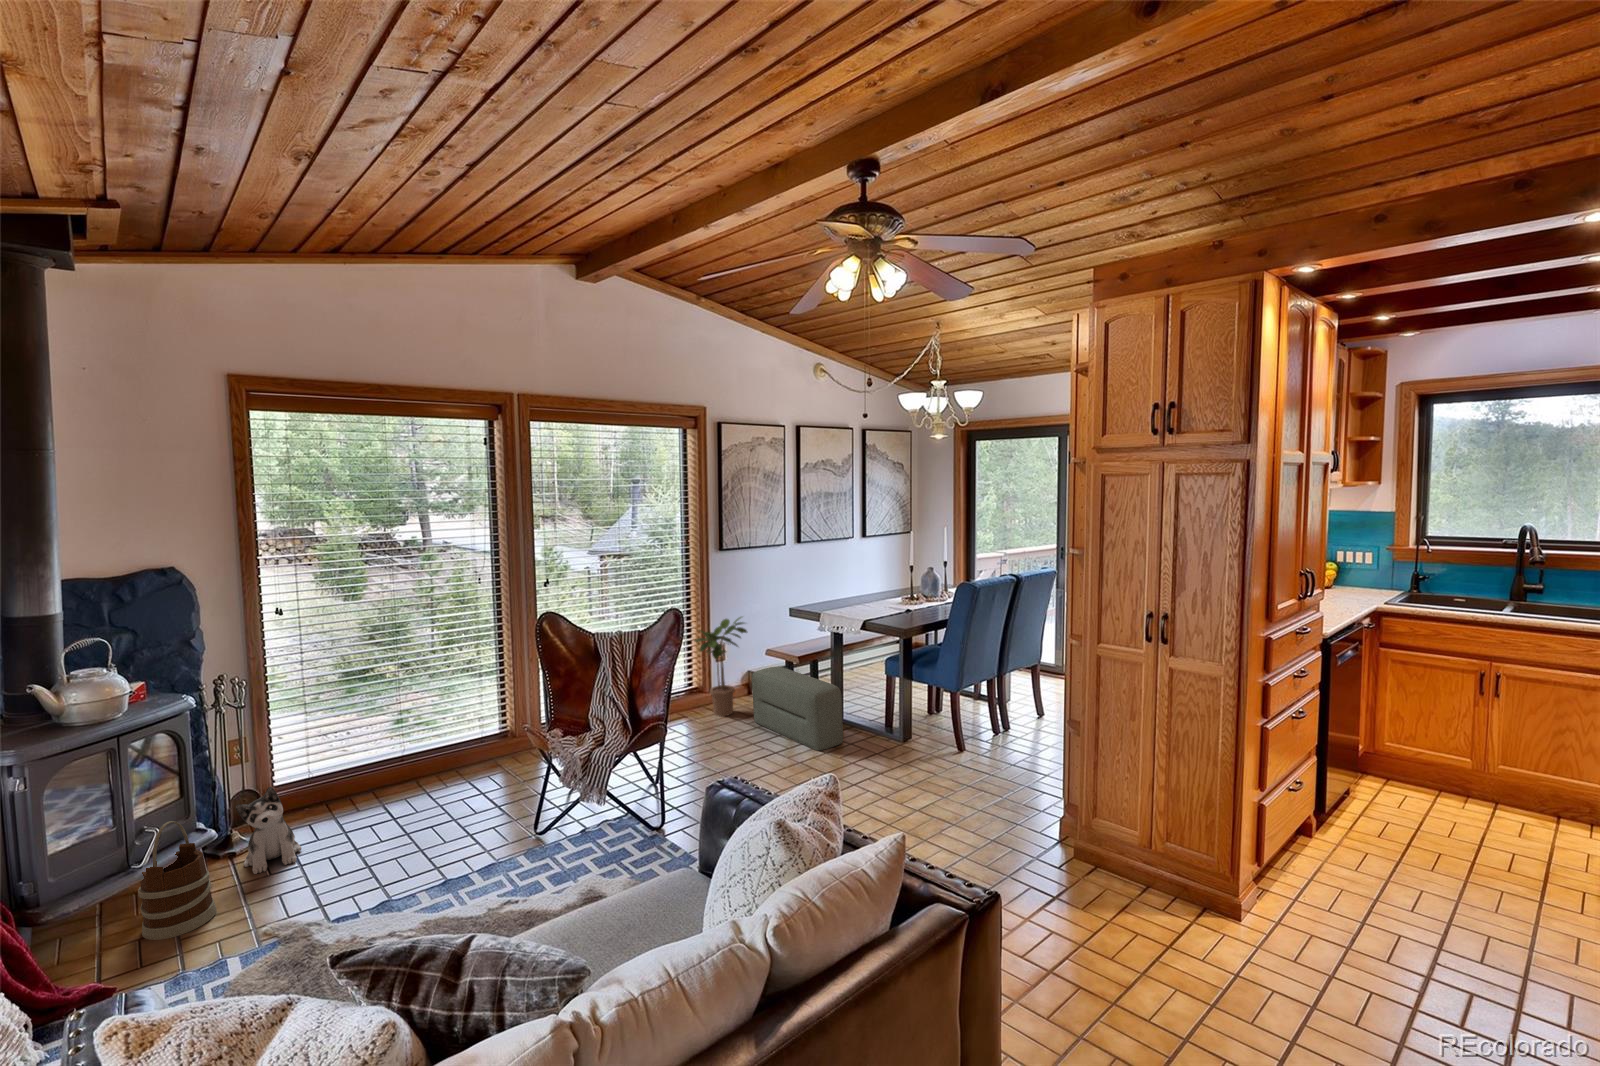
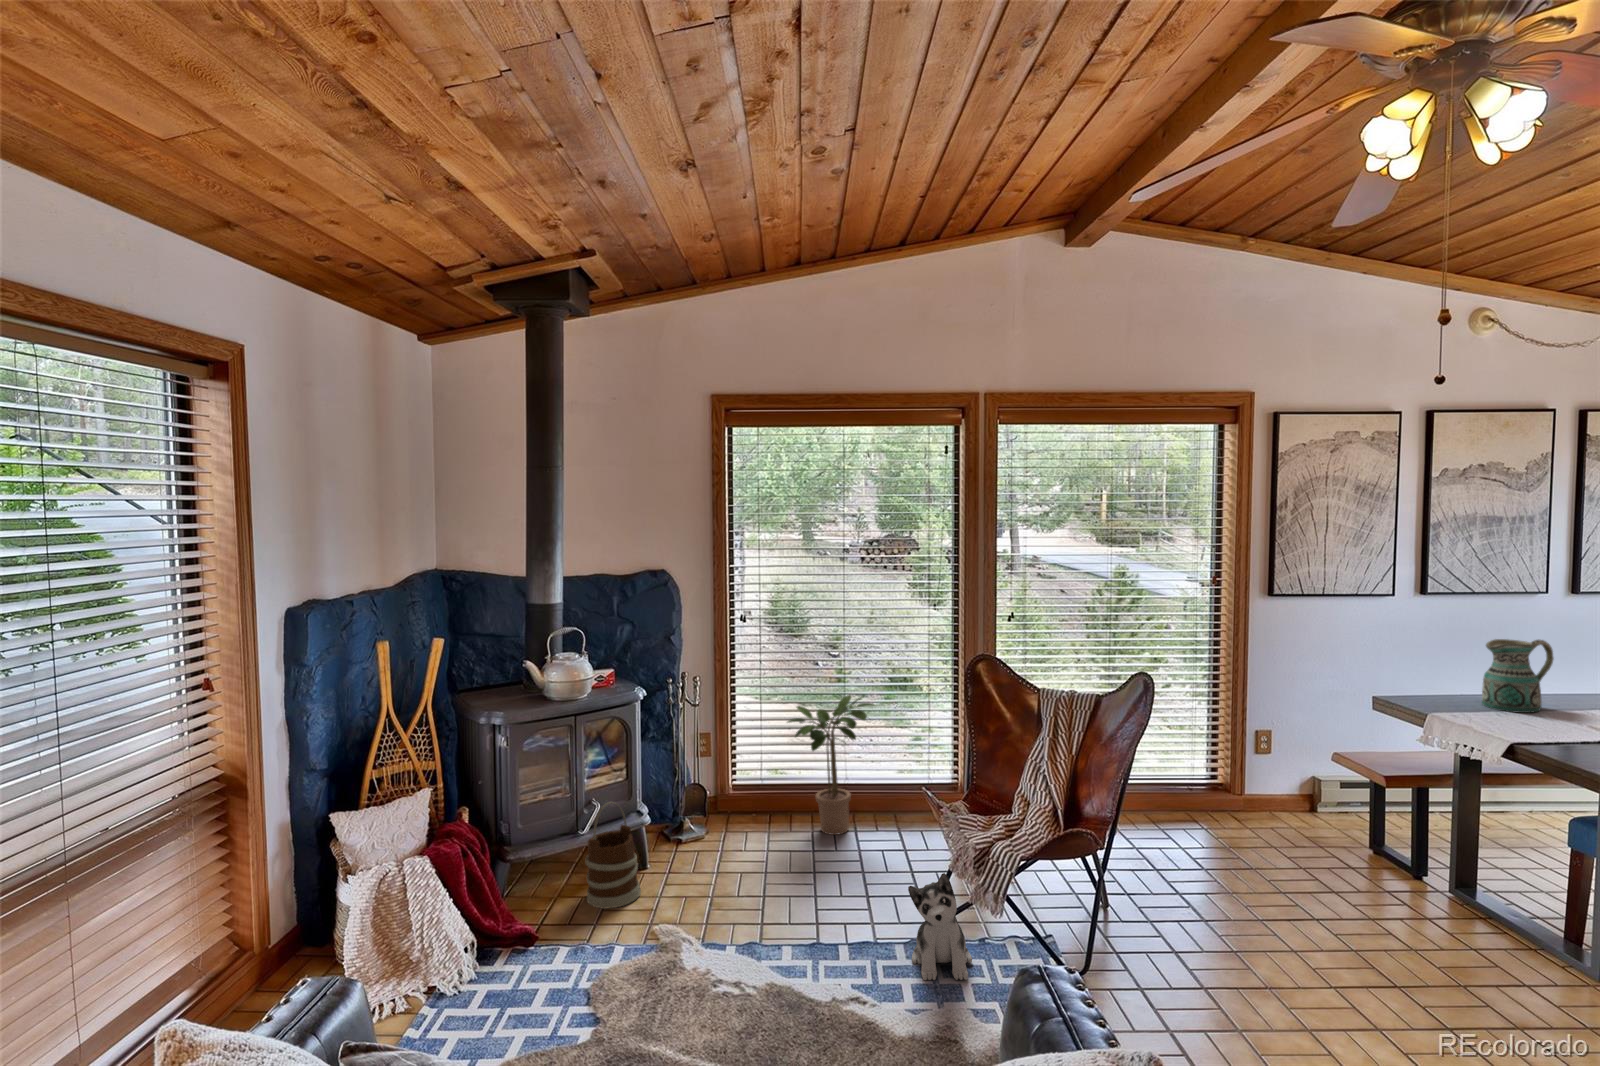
ceramic pitcher: none [841,563,872,607] -> present [1482,639,1554,713]
potted plant: present [695,617,747,716] -> present [788,695,875,835]
pouf: present [752,666,843,751] -> none [1298,781,1450,938]
plush toy: present [236,787,301,874] -> present [908,873,972,980]

